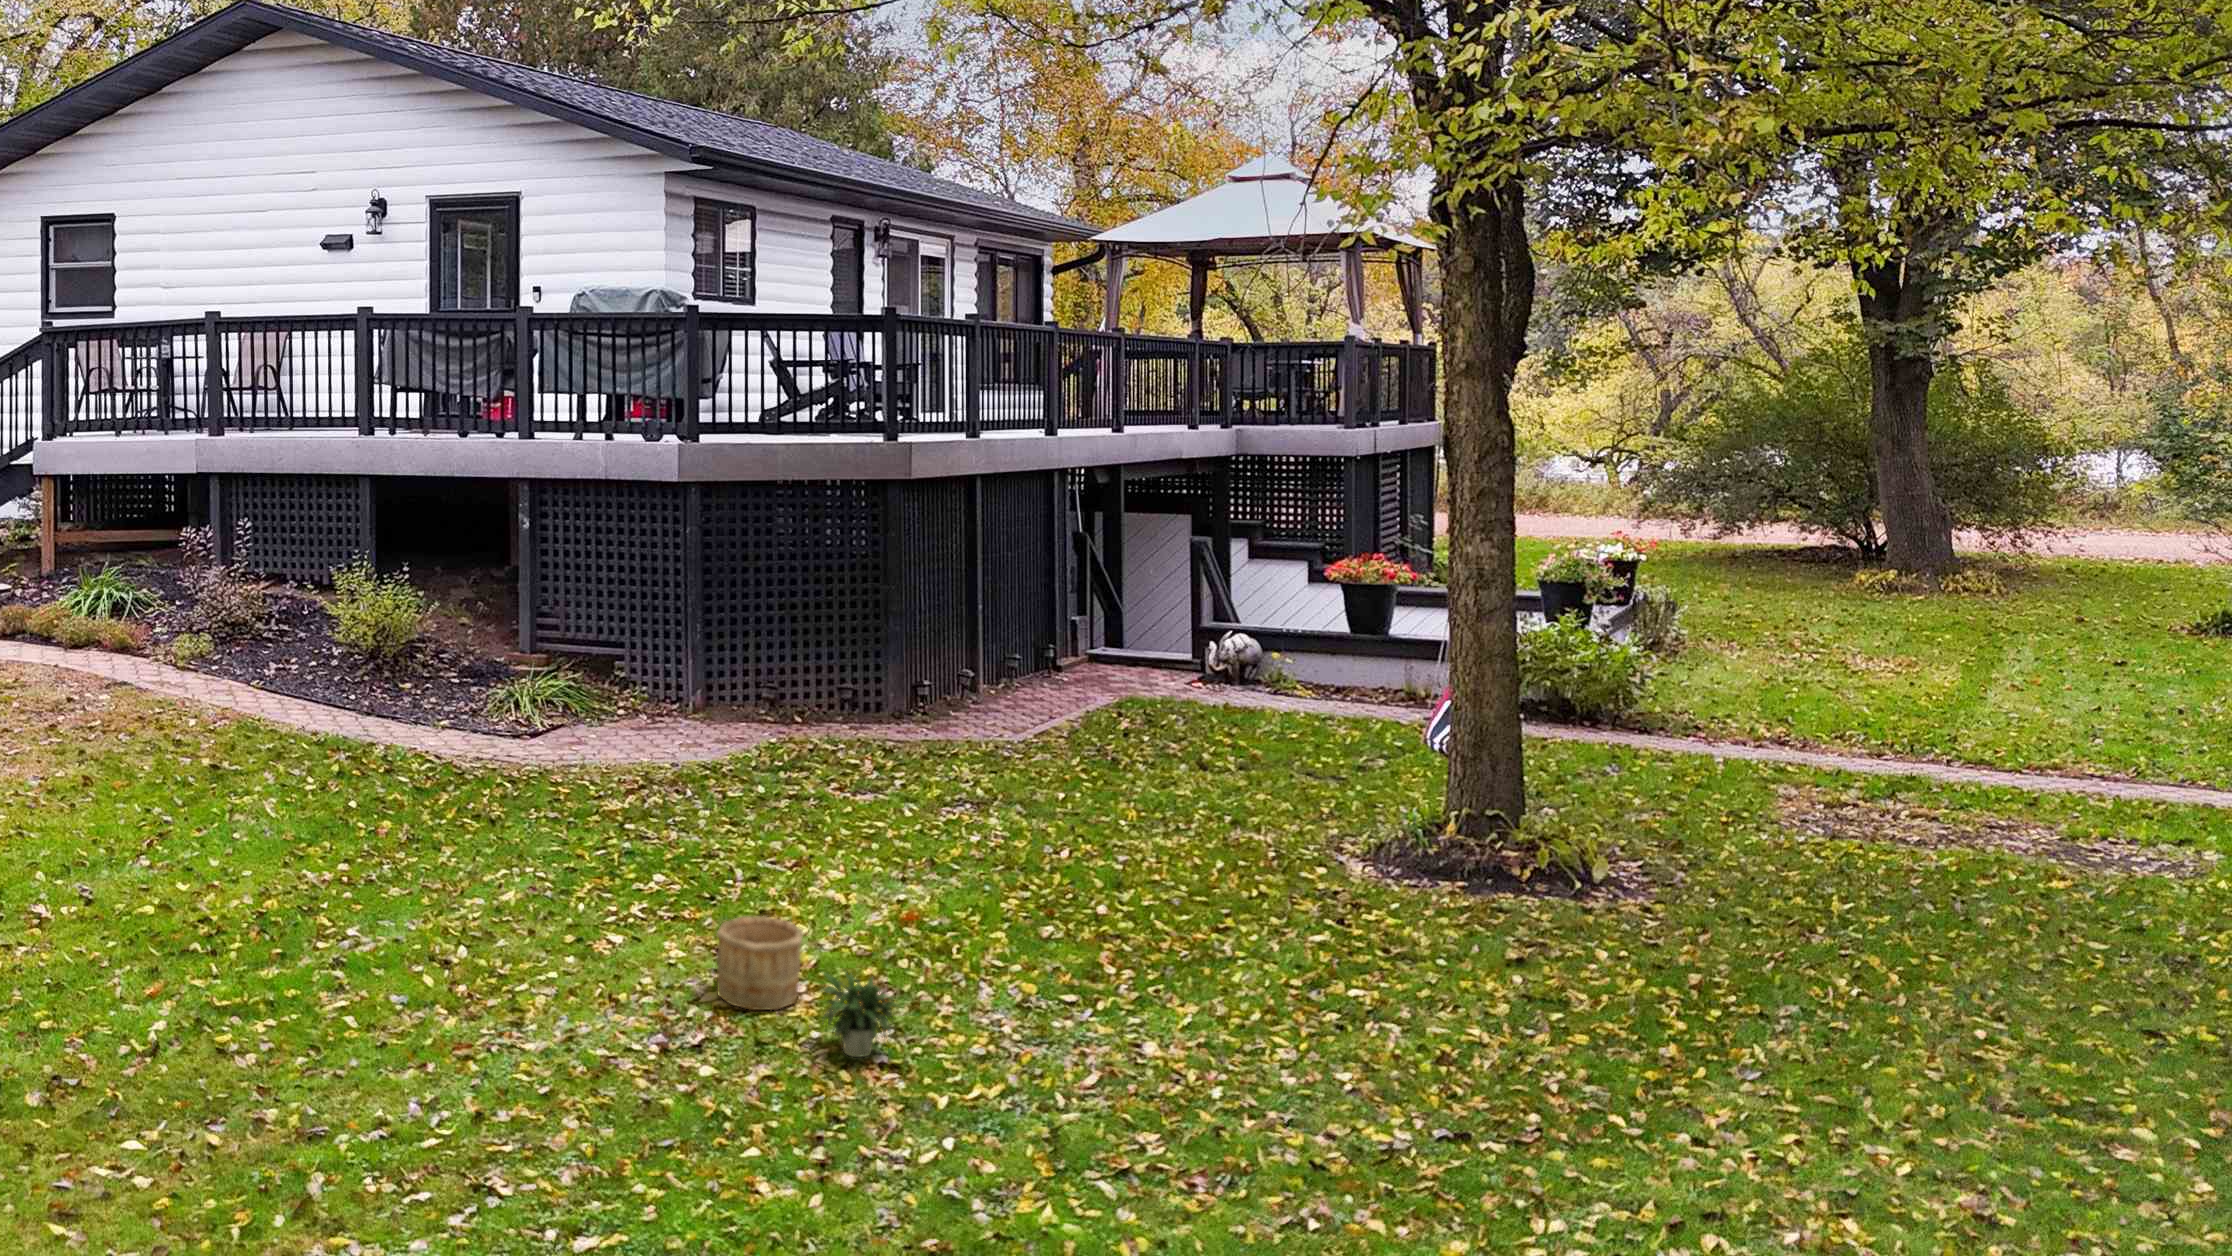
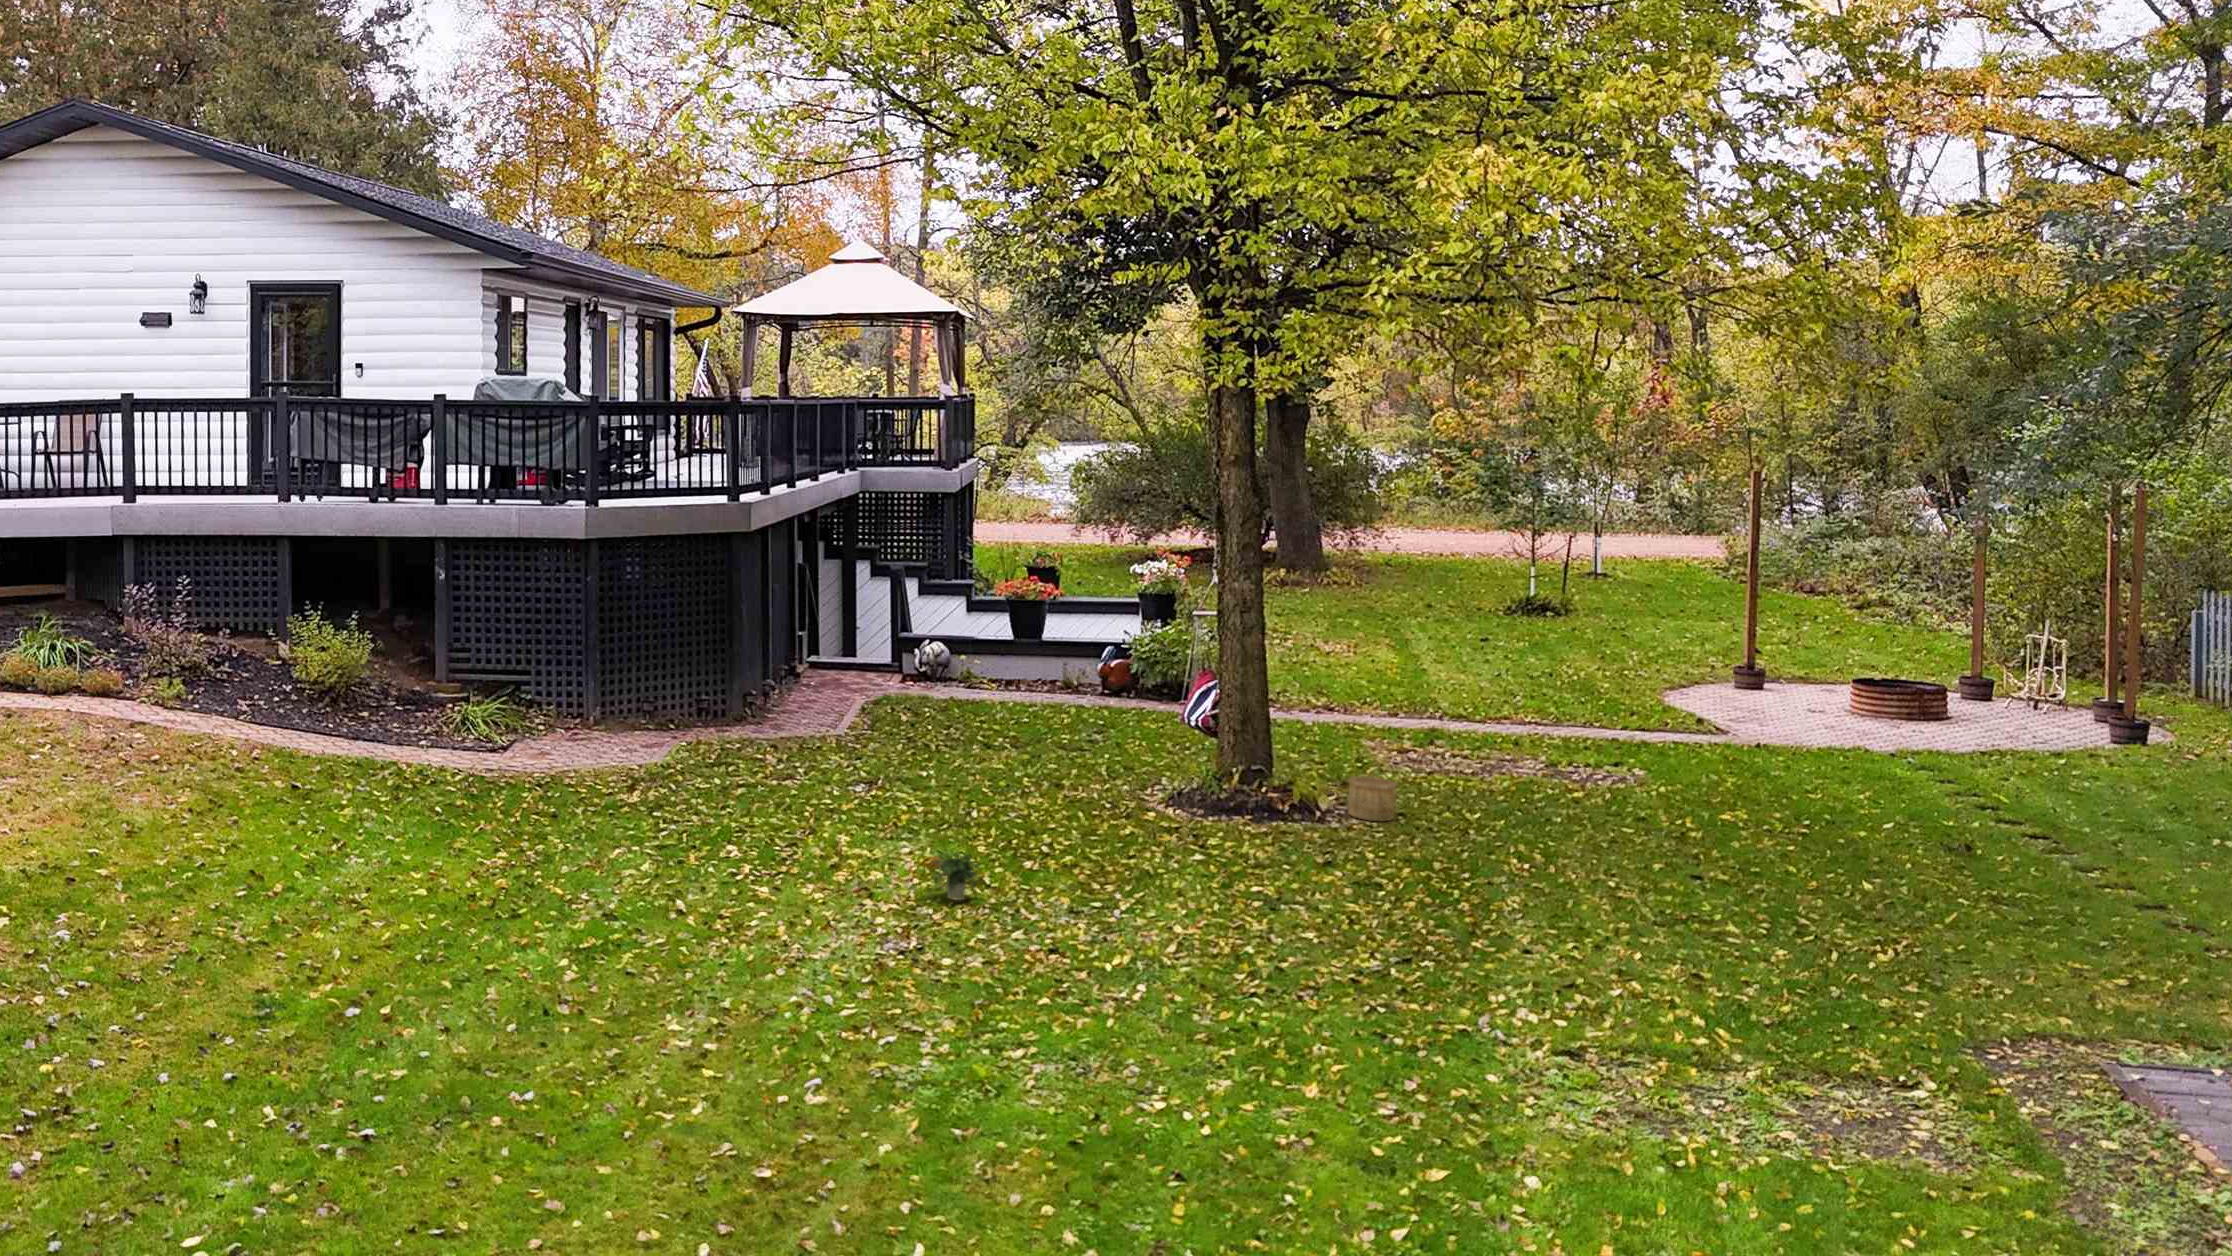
wooden bucket: present [717,916,803,1010] -> present [1348,776,1397,821]

